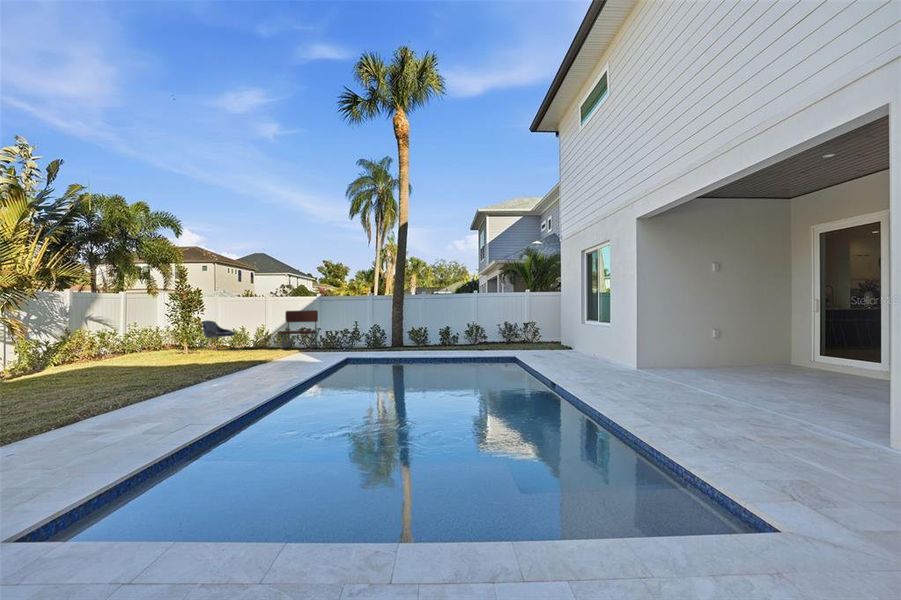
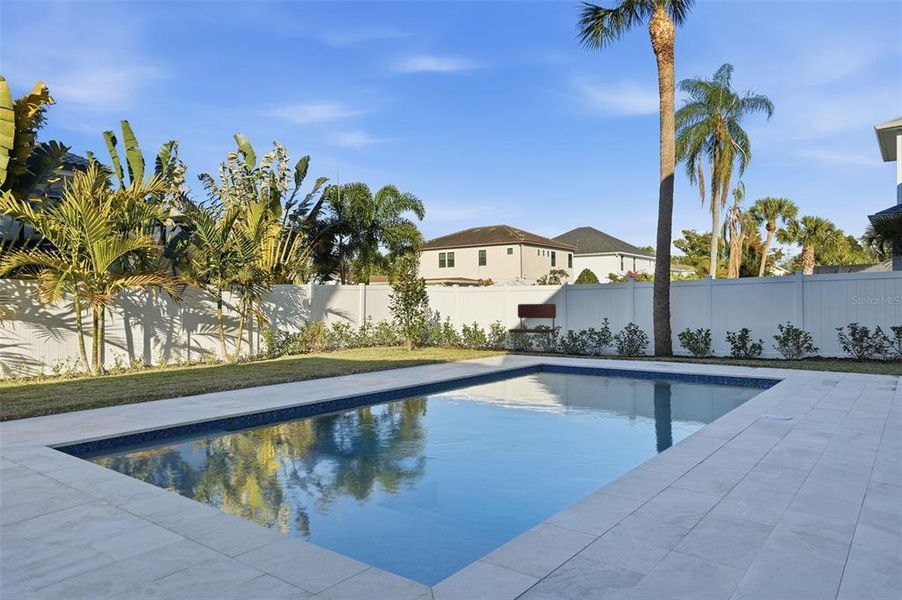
lounge chair: present [201,321,235,350] -> none [428,314,464,349]

